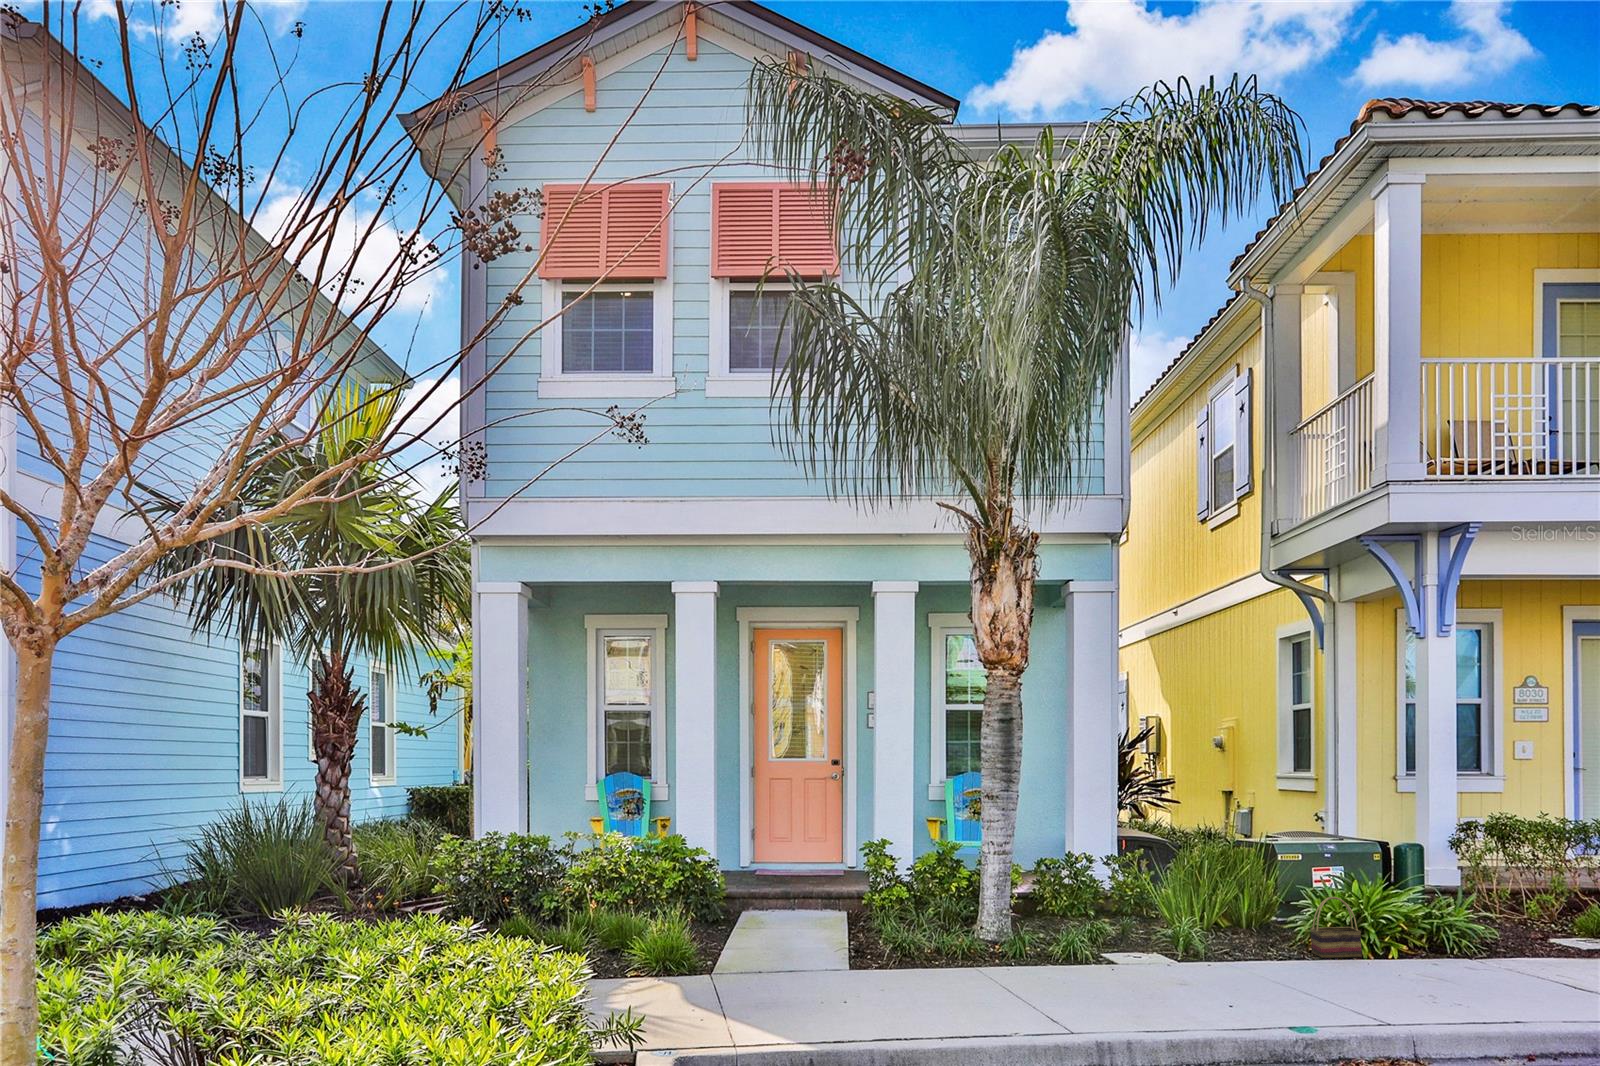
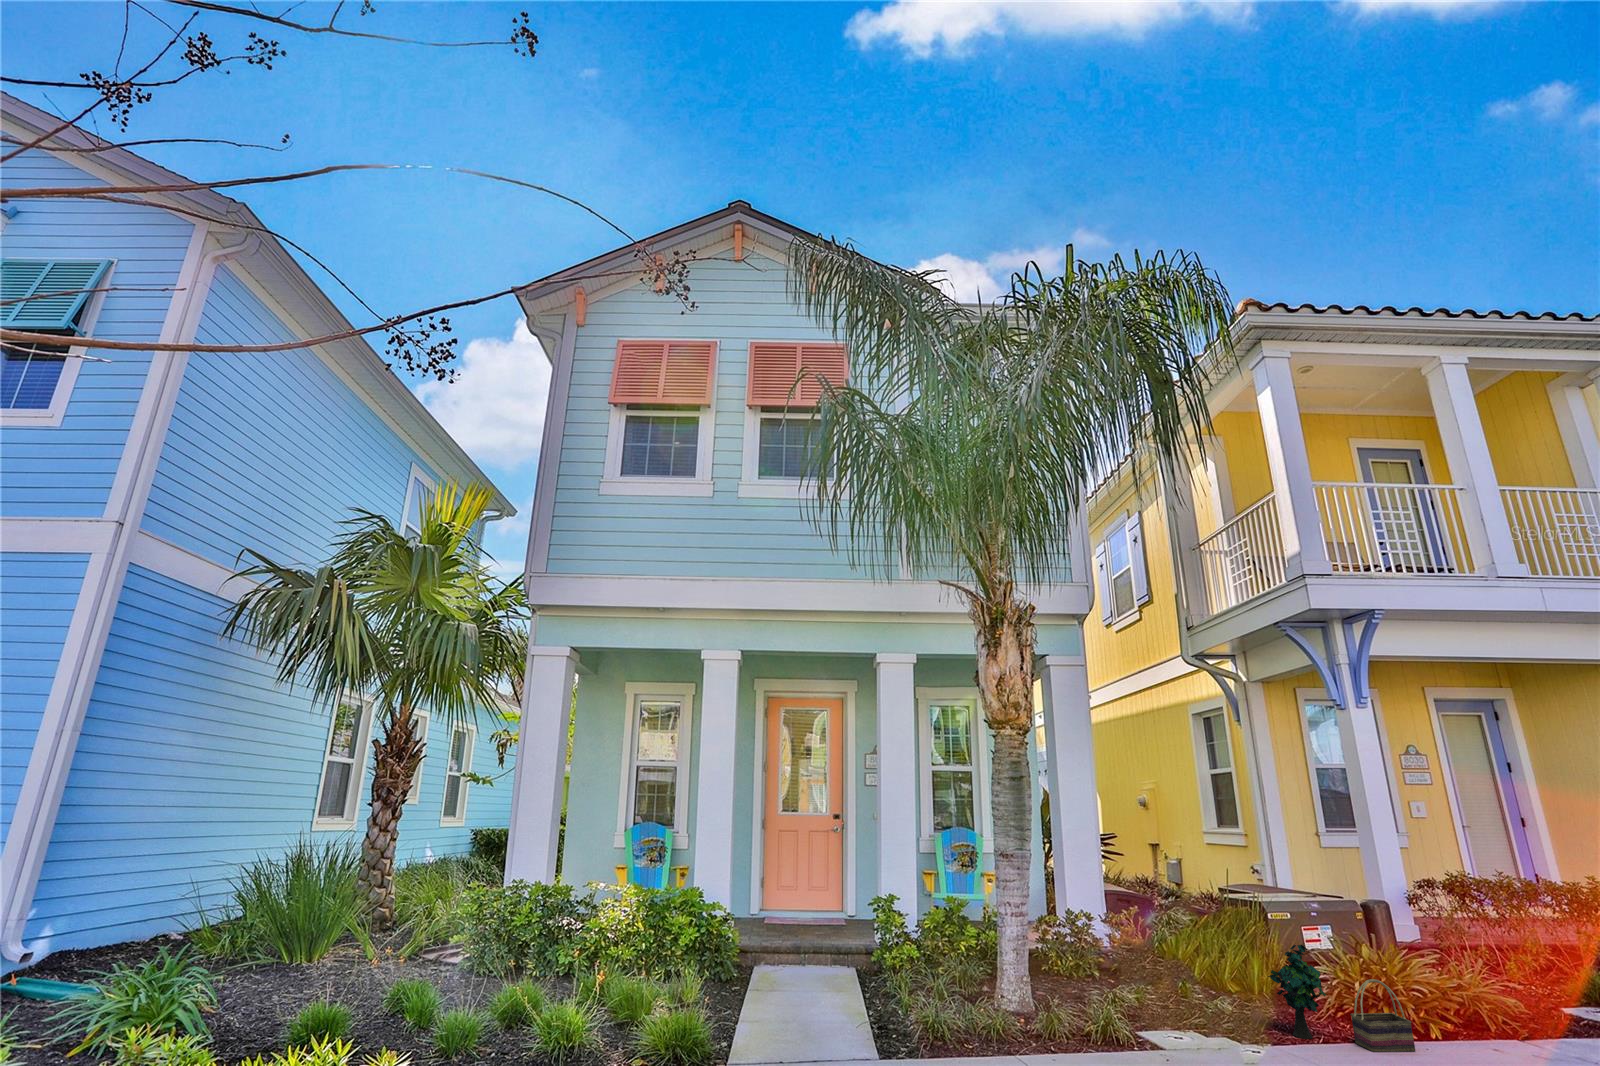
decorative plant: none [1240,869,1291,951] -> present [1267,945,1326,1039]

